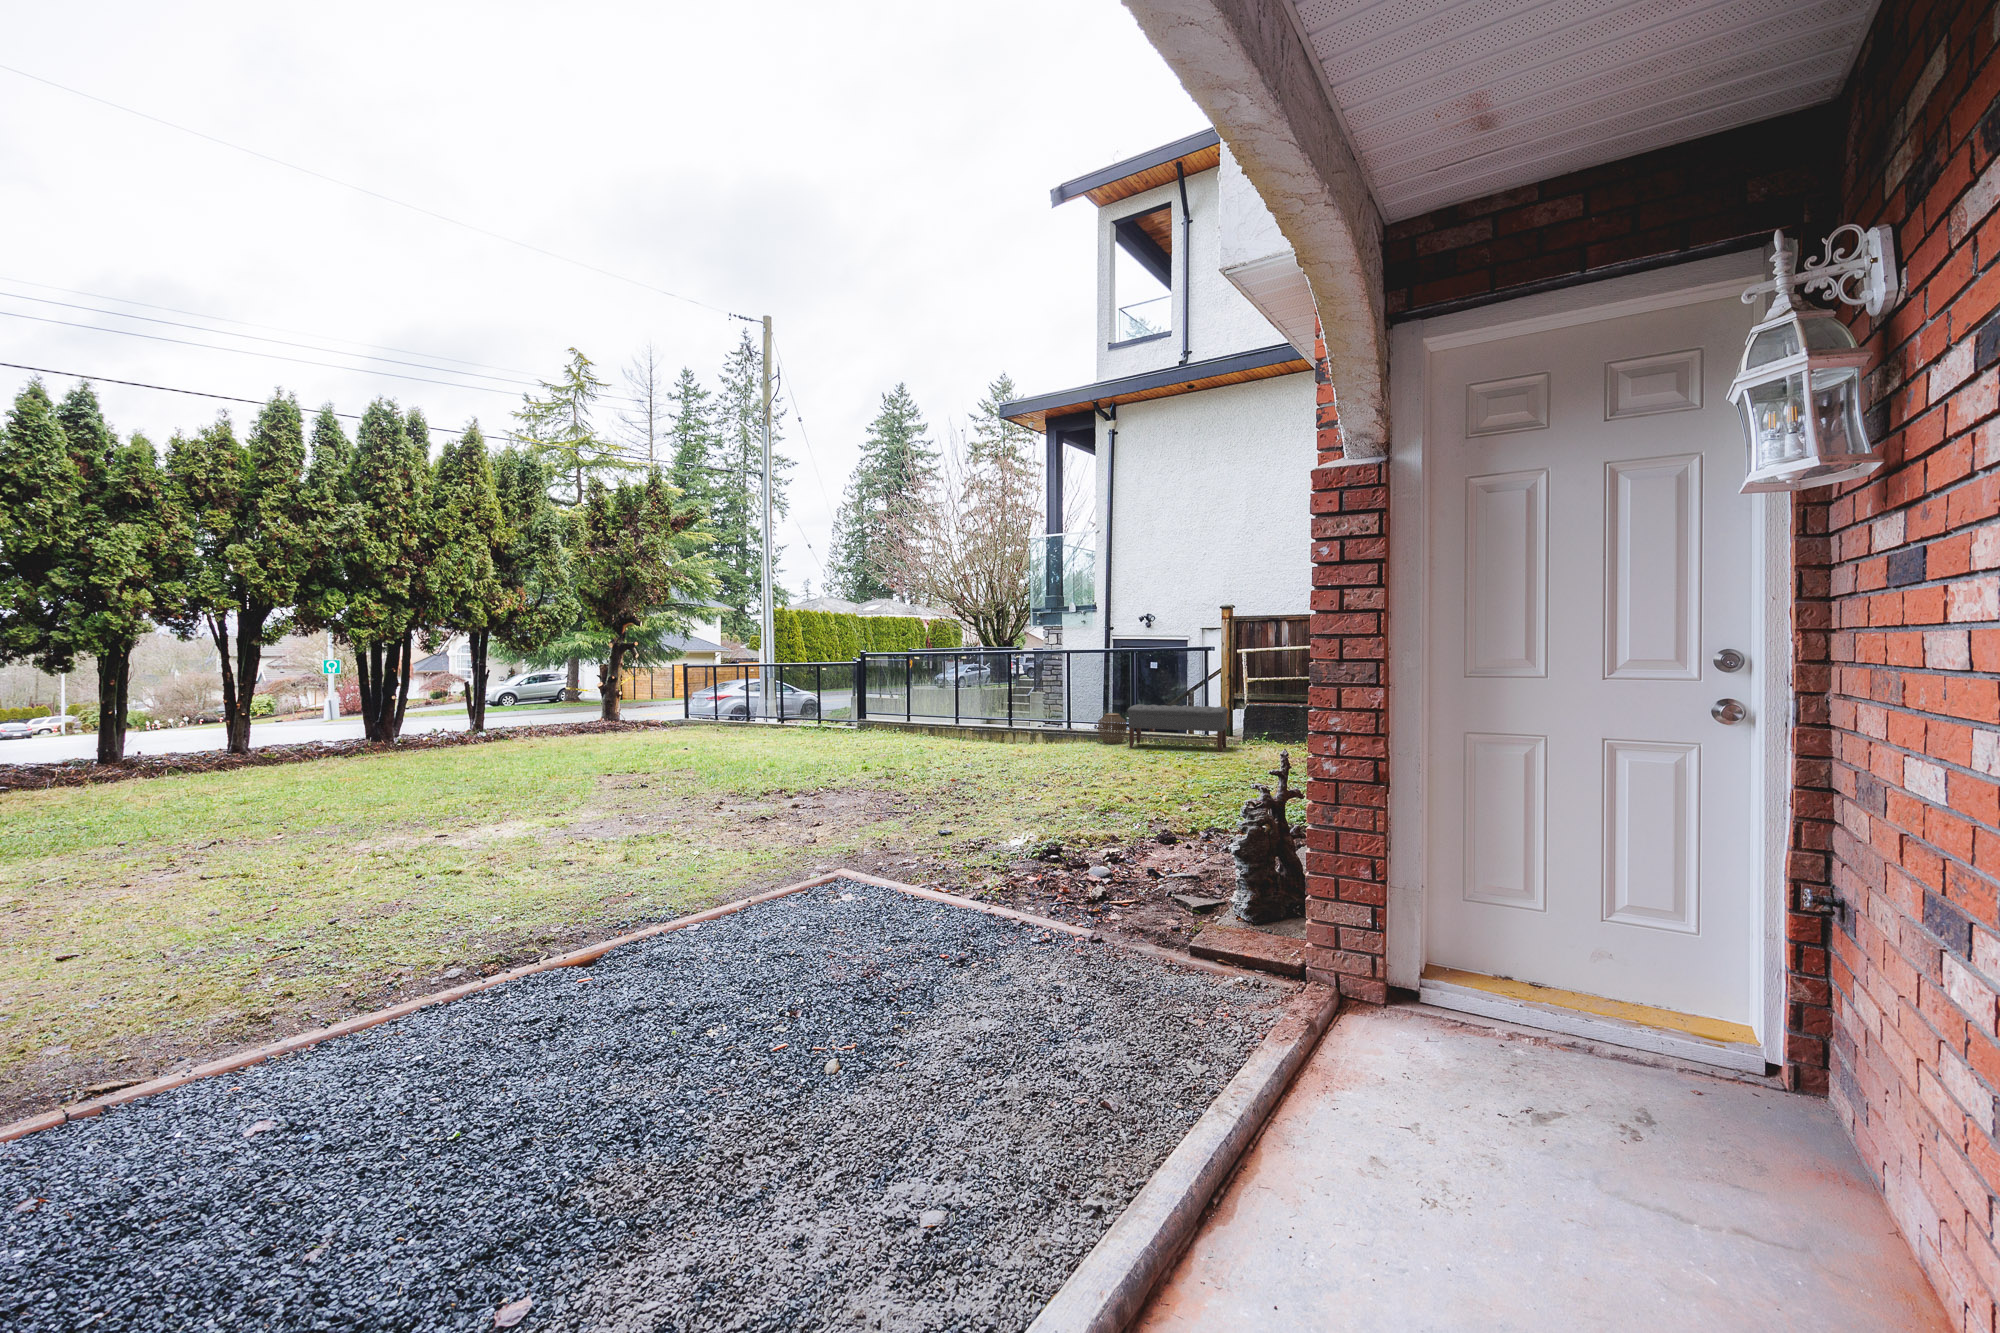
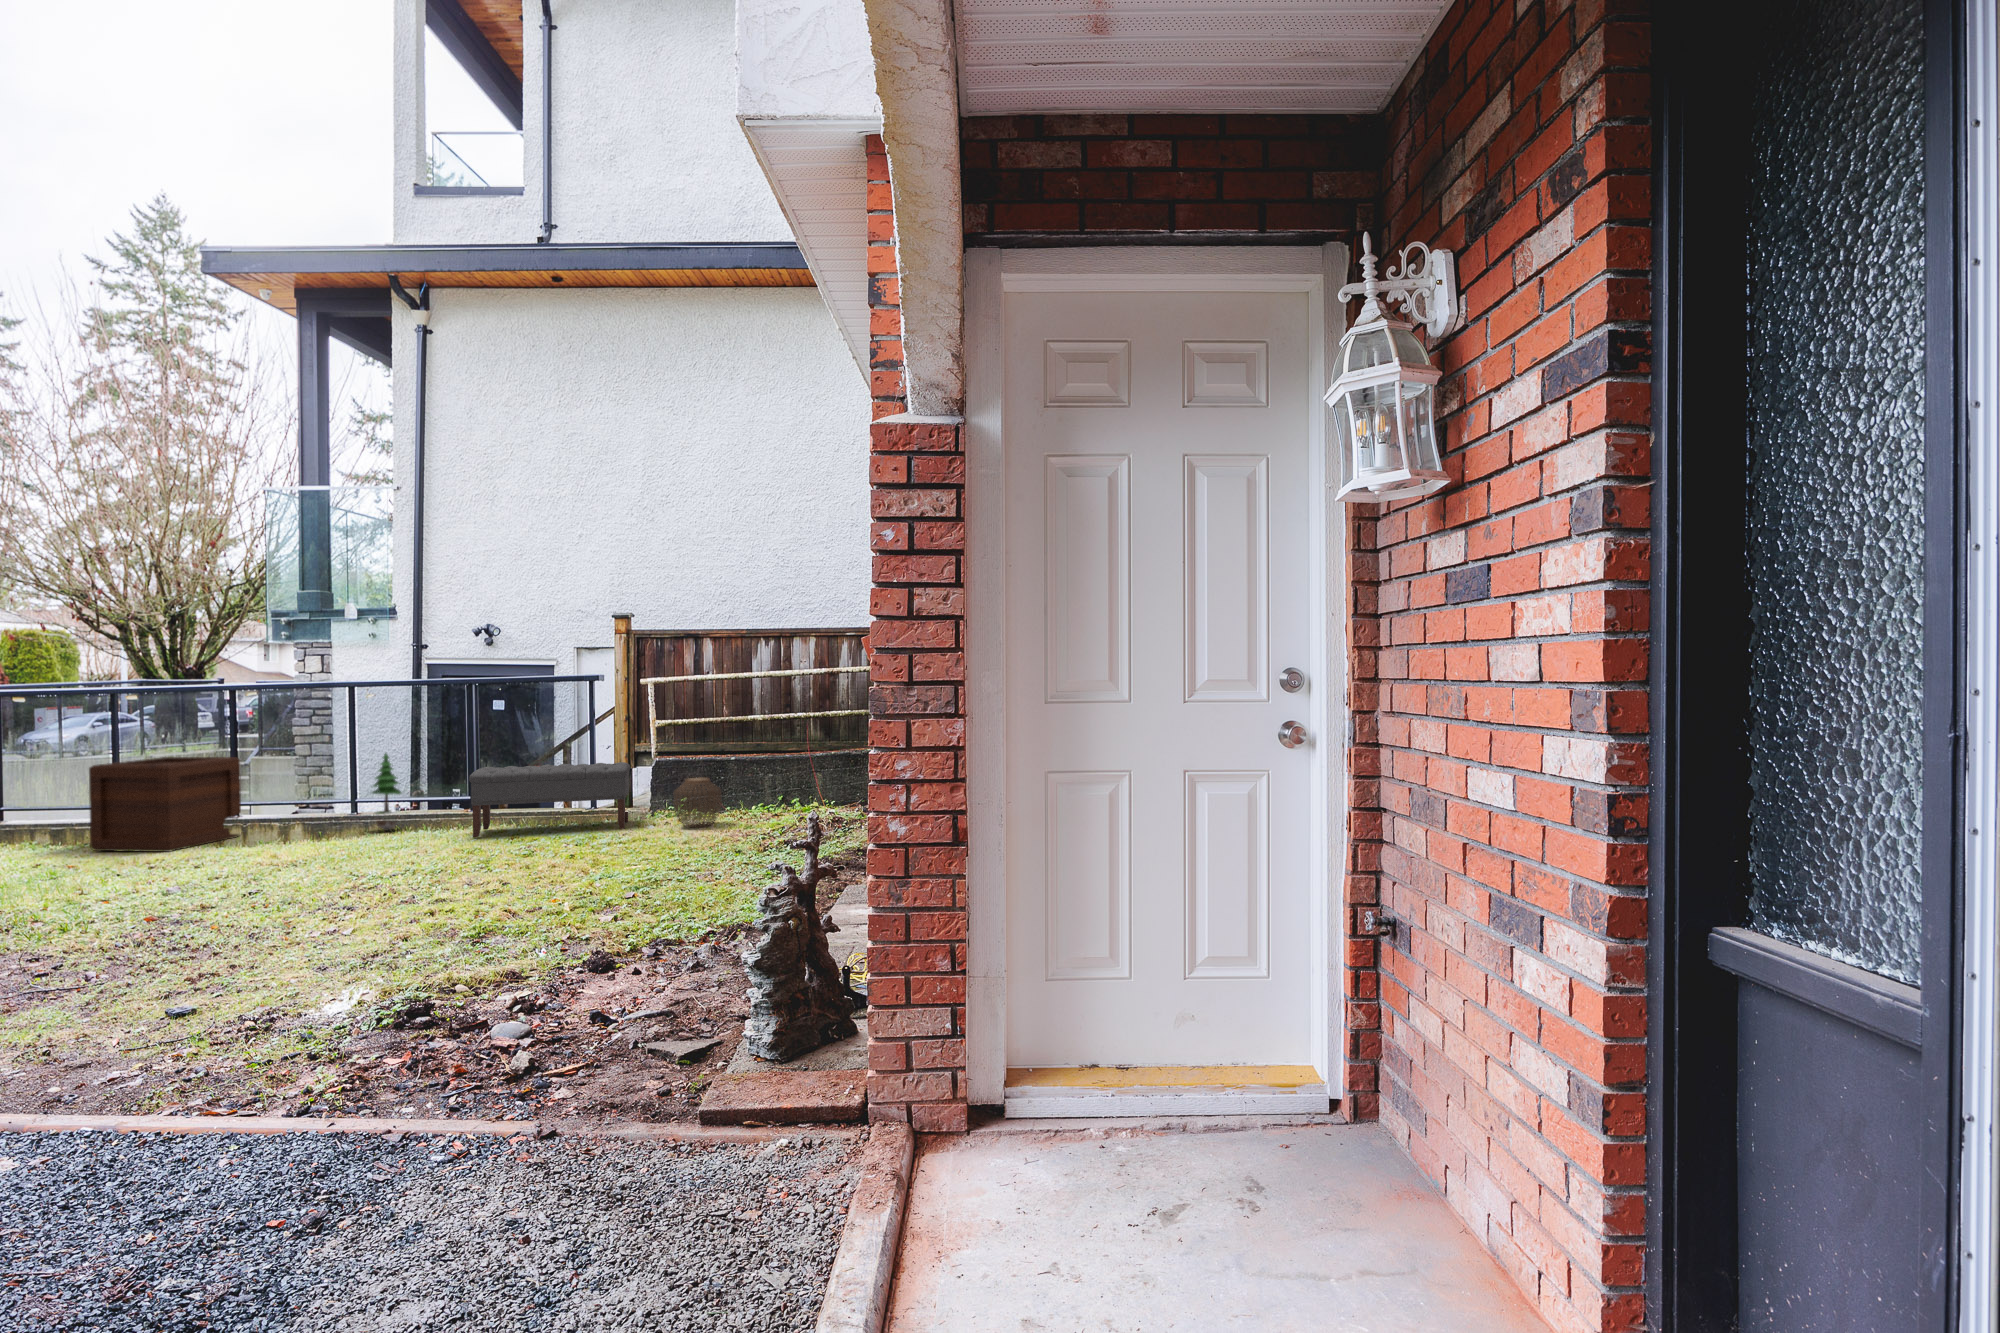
wooden crate: none [956,689,1019,739] -> present [89,757,241,852]
potted tree: none [1078,692,1095,739] -> present [372,753,401,831]
woven basket: present [1098,713,1126,744] -> present [674,777,721,828]

